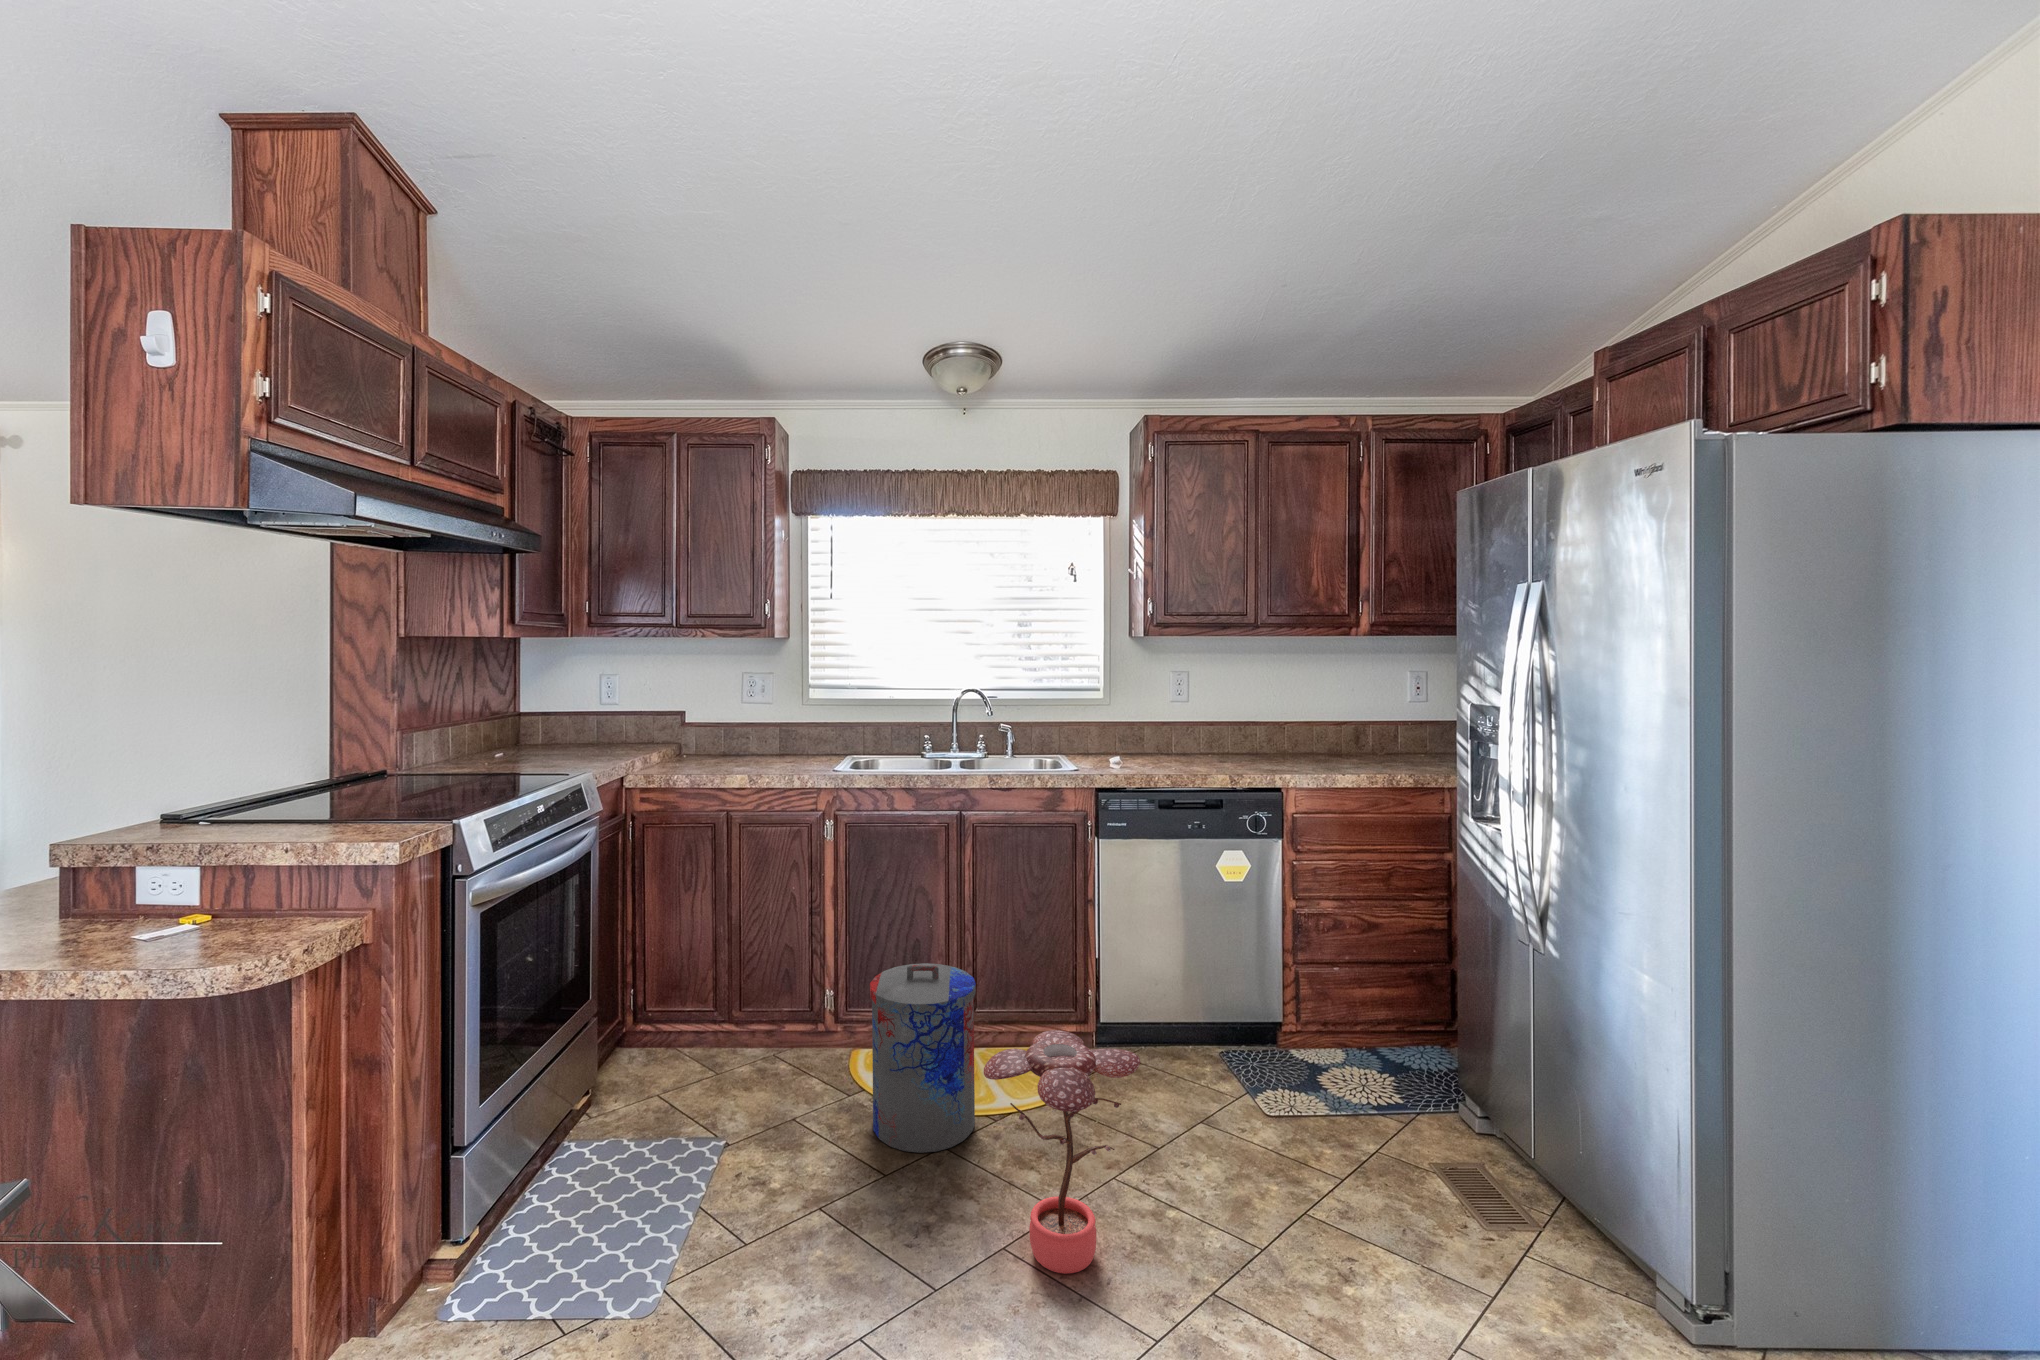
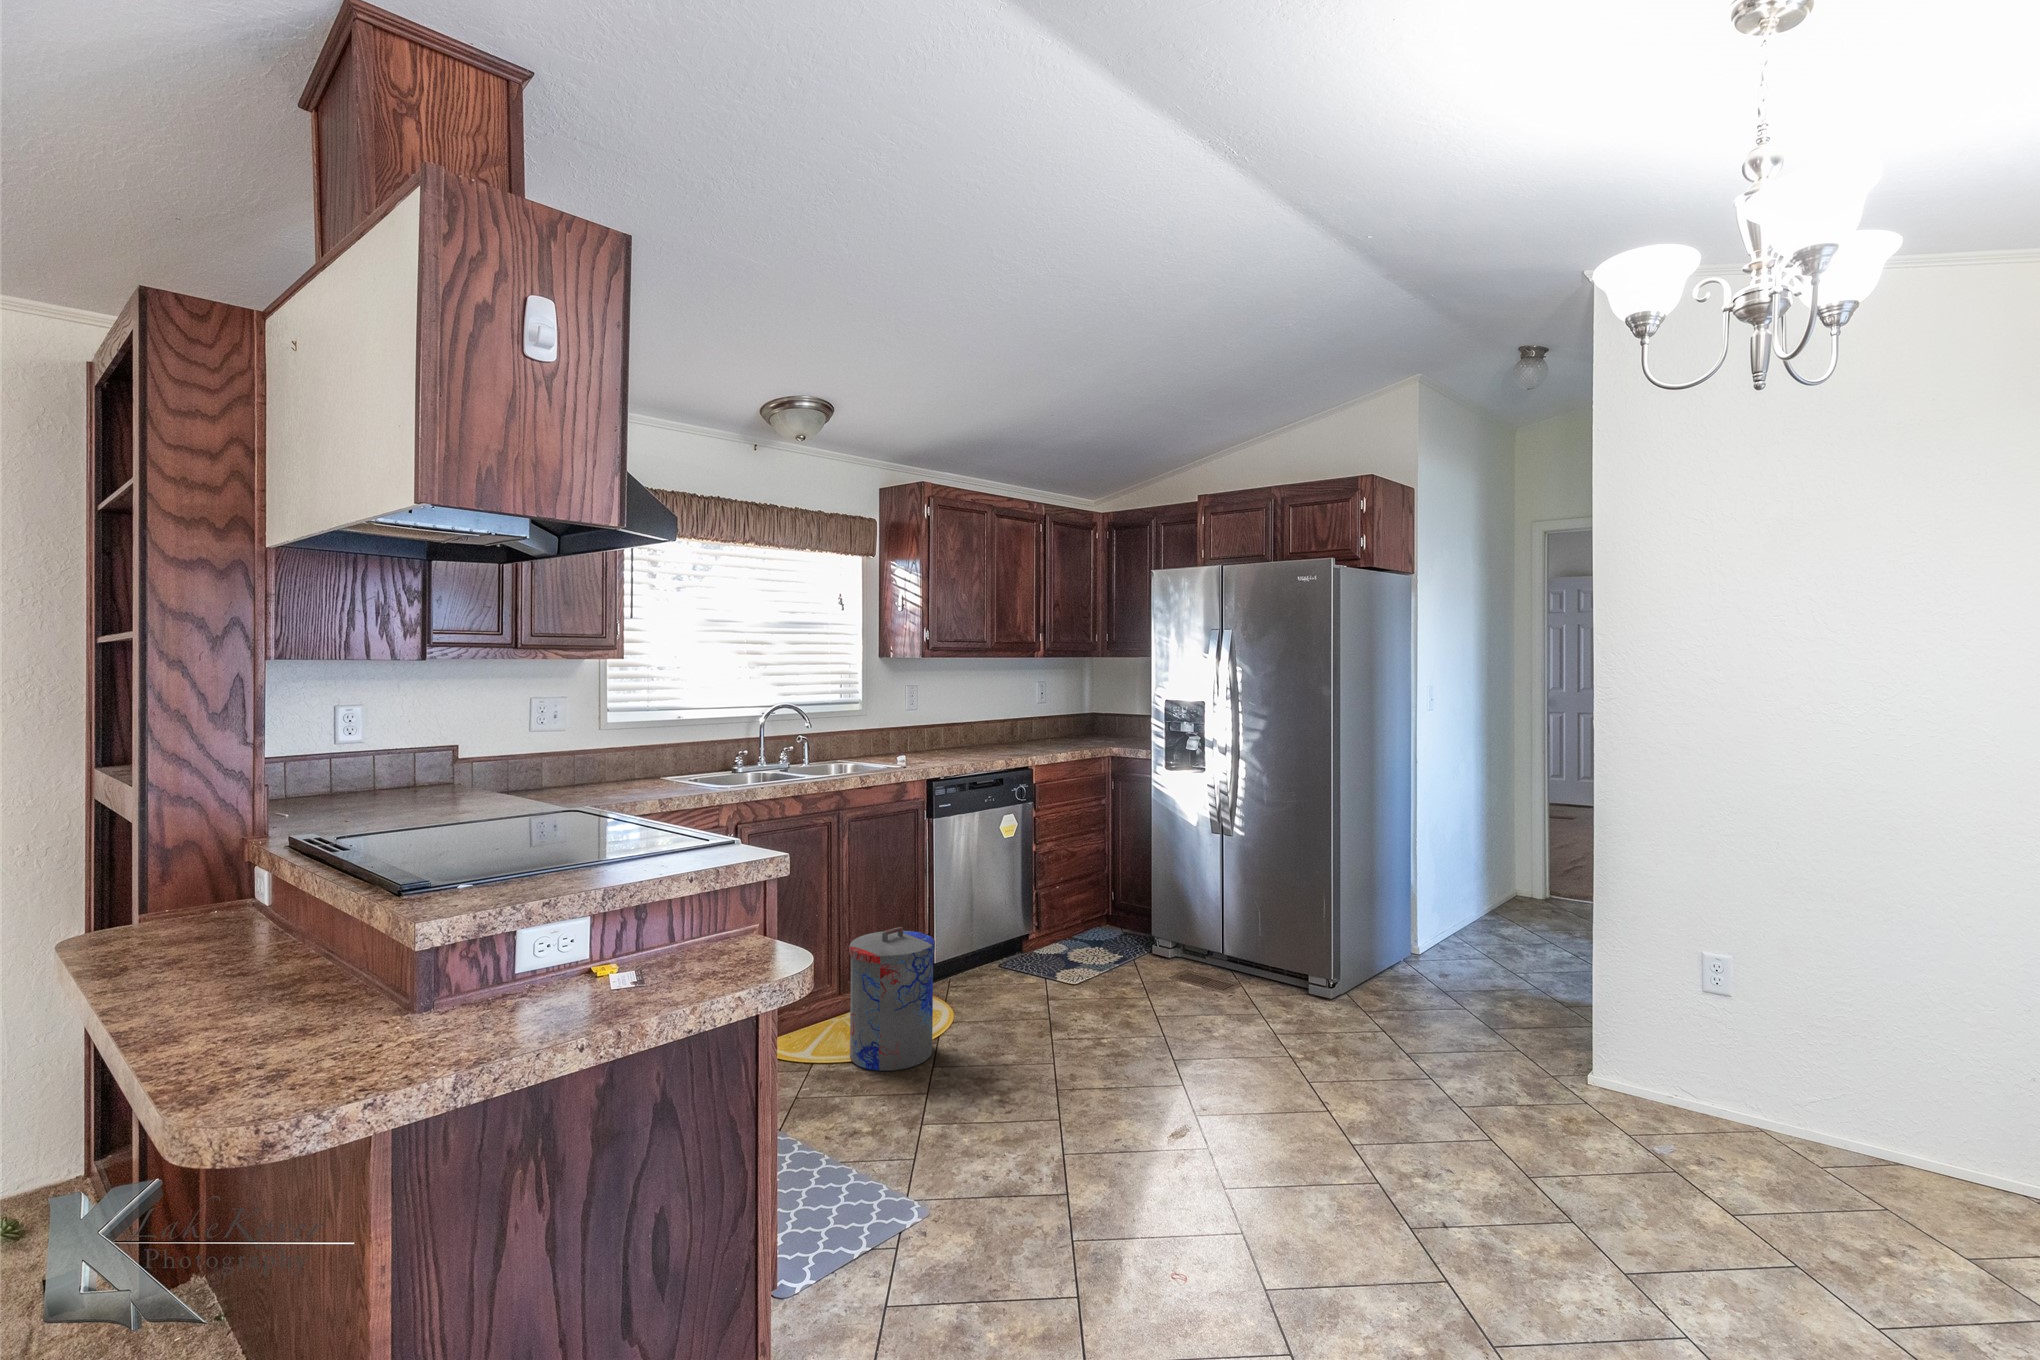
potted plant: present [984,1030,1140,1274] -> none [1025,930,1108,1071]

